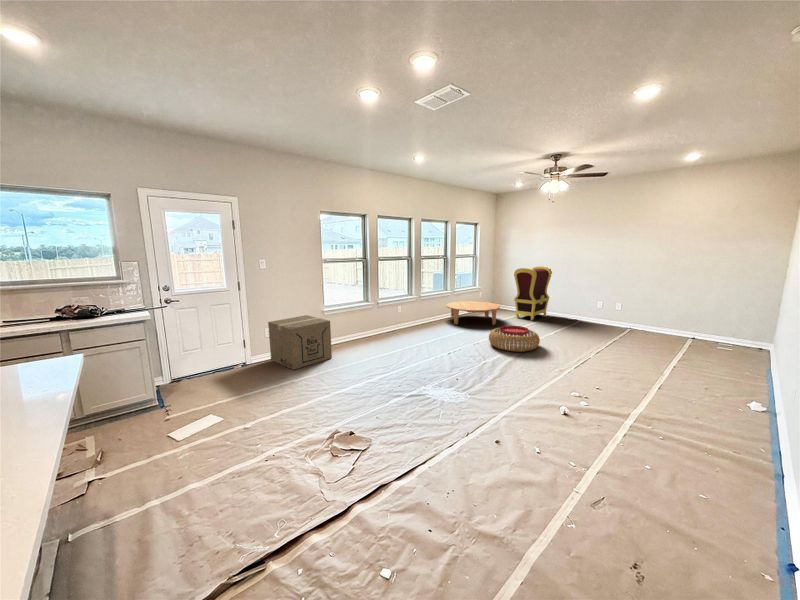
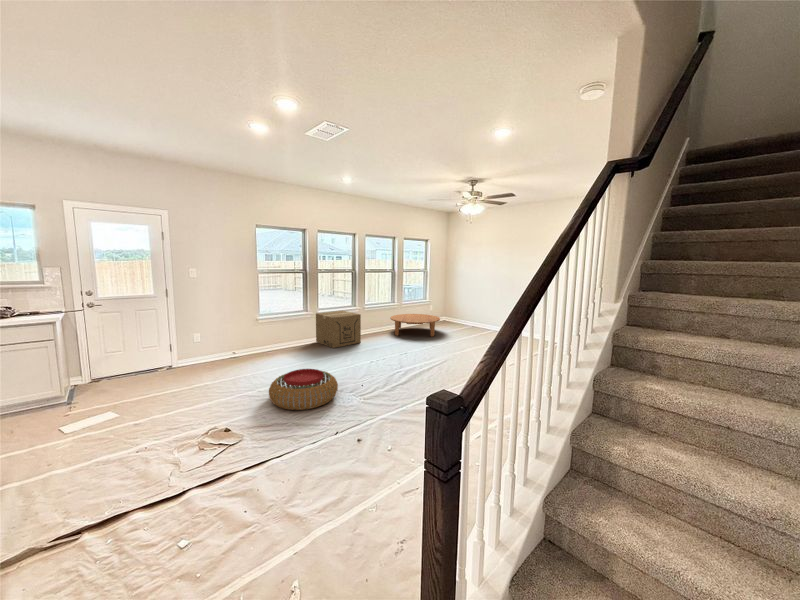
armchair: present [514,266,552,320] -> none [456,282,493,333]
cardboard box: present [268,315,332,370] -> present [316,311,361,348]
pouf: present [489,325,540,352] -> present [269,369,338,410]

